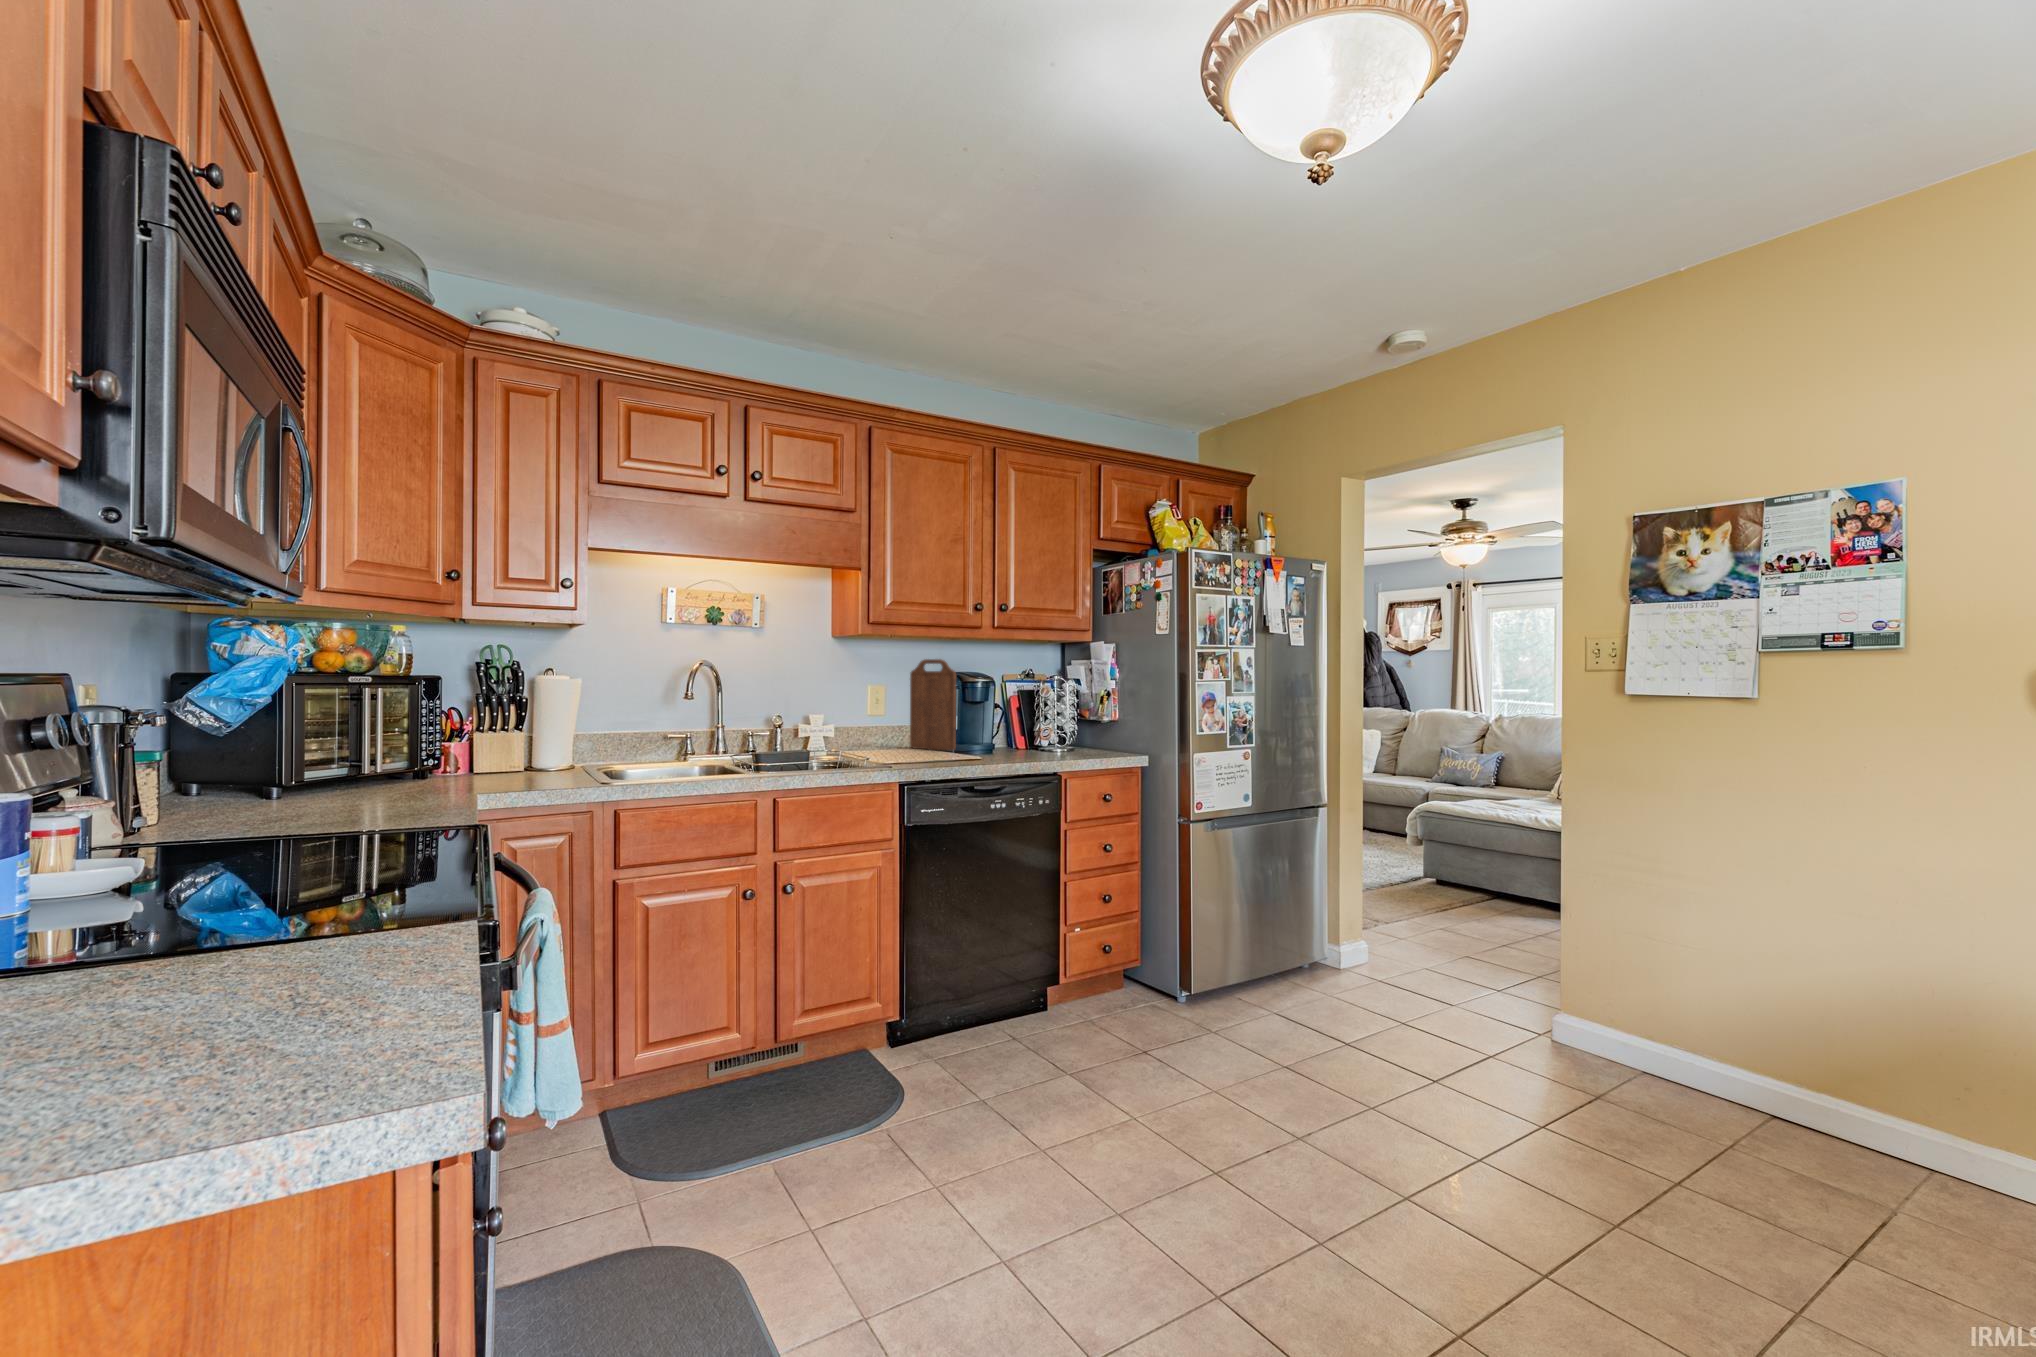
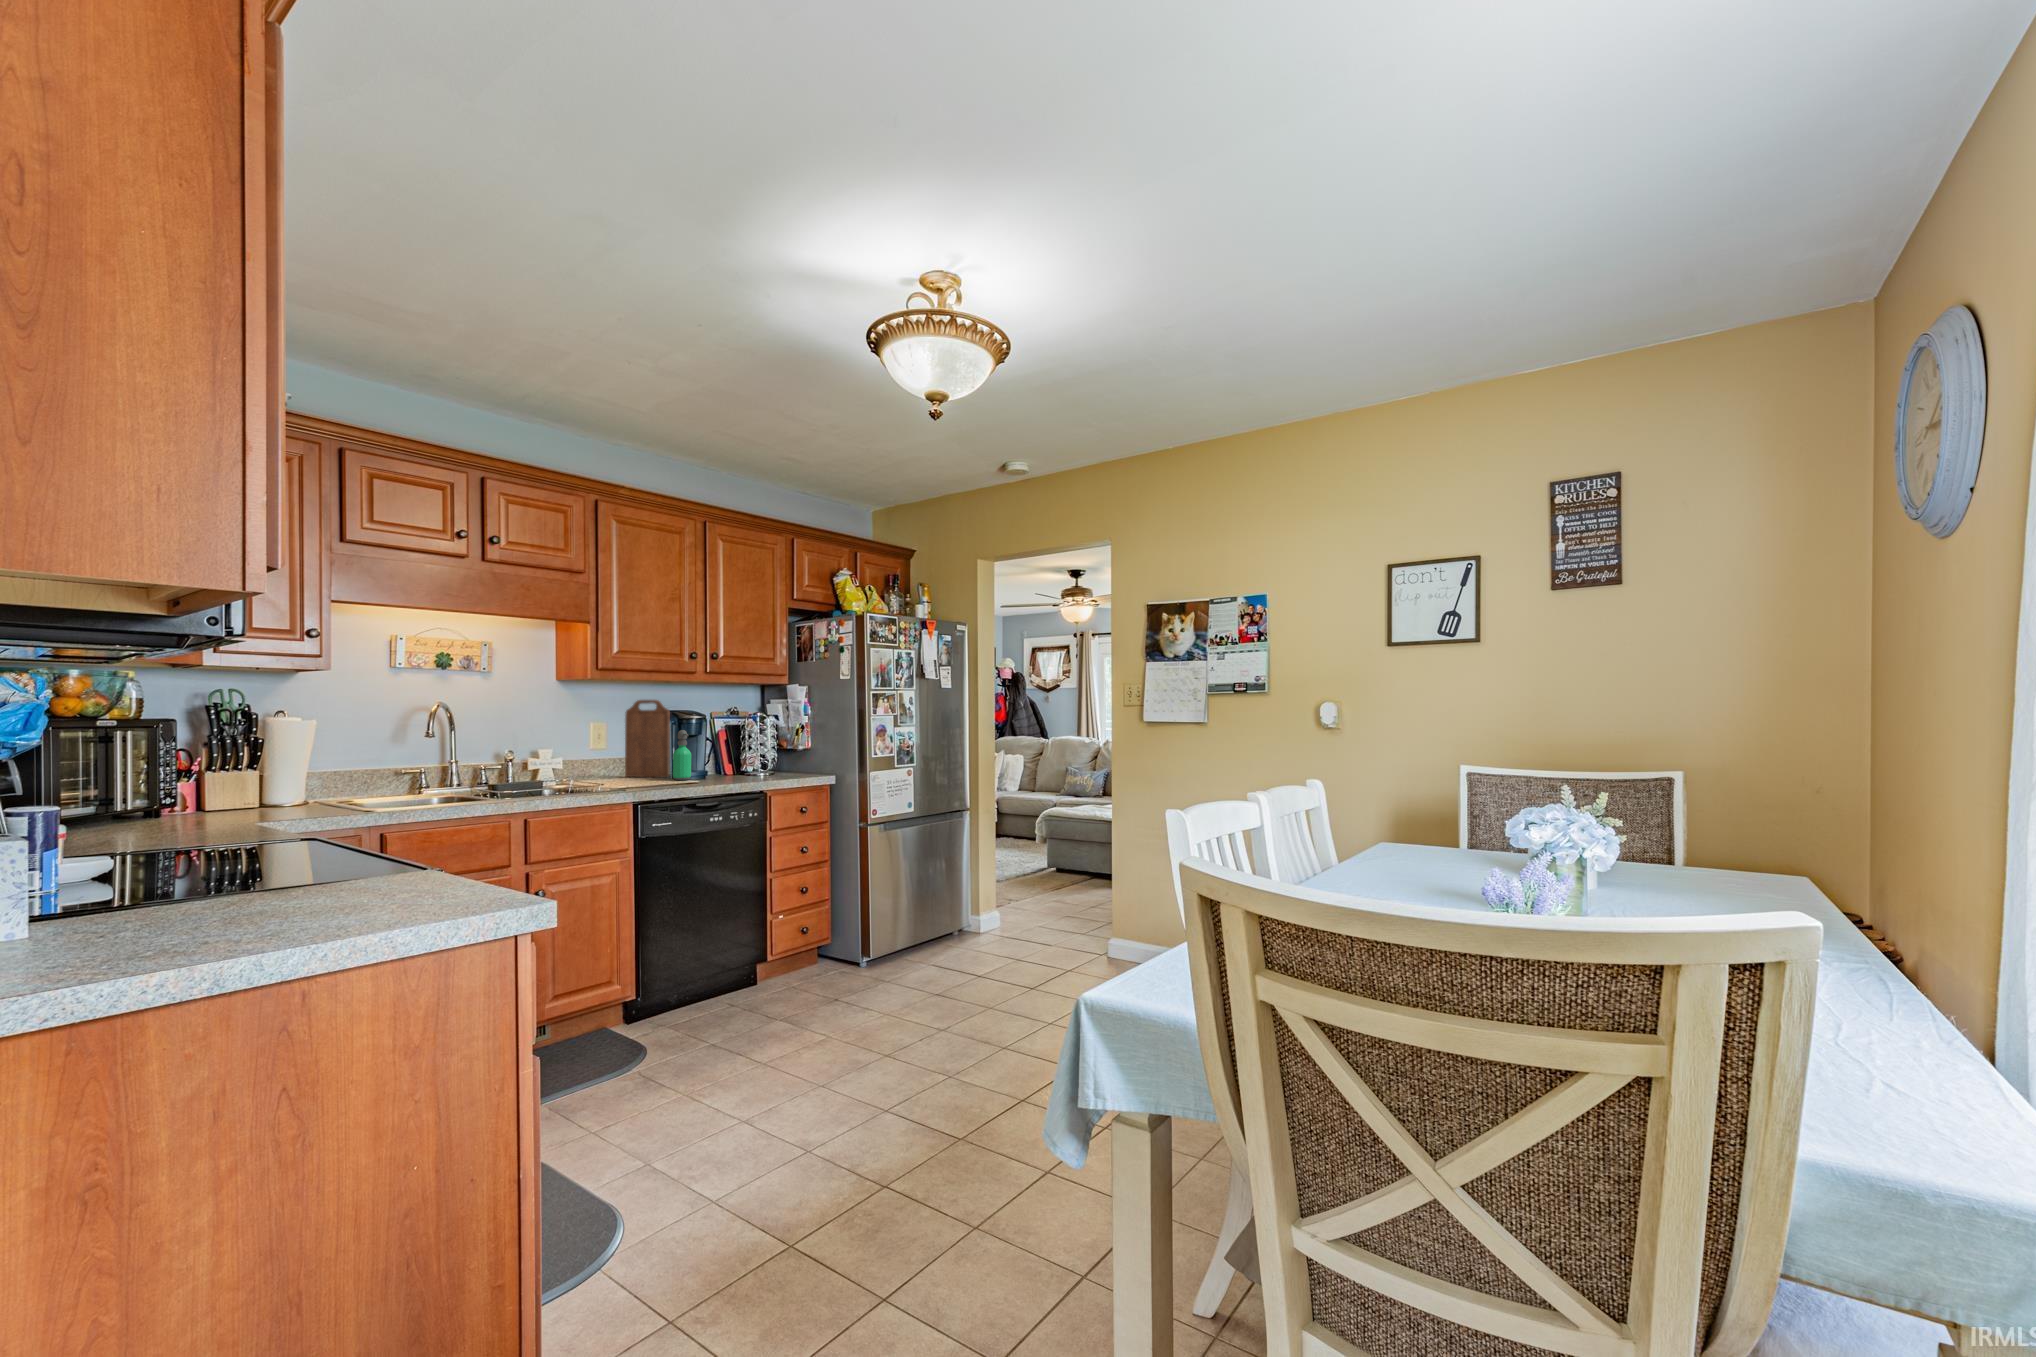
soap dispenser: none [958,696,978,755] -> present [673,730,691,780]

